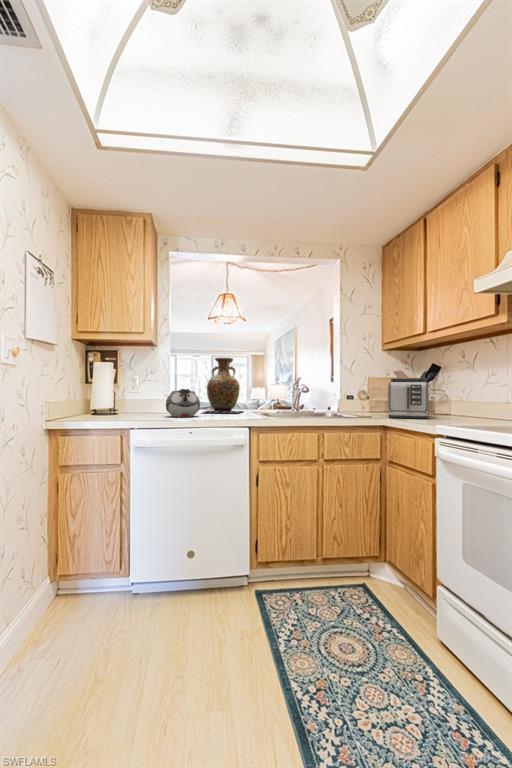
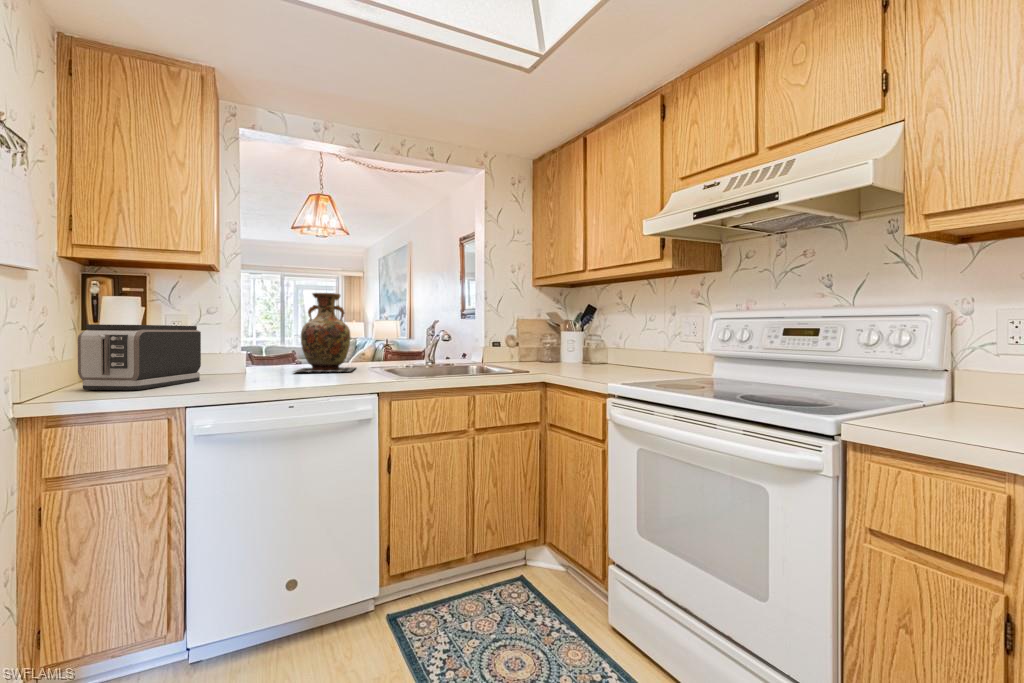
toaster: present [388,379,429,419] -> present [78,324,201,390]
teapot: present [166,389,200,417] -> none [241,341,297,383]

